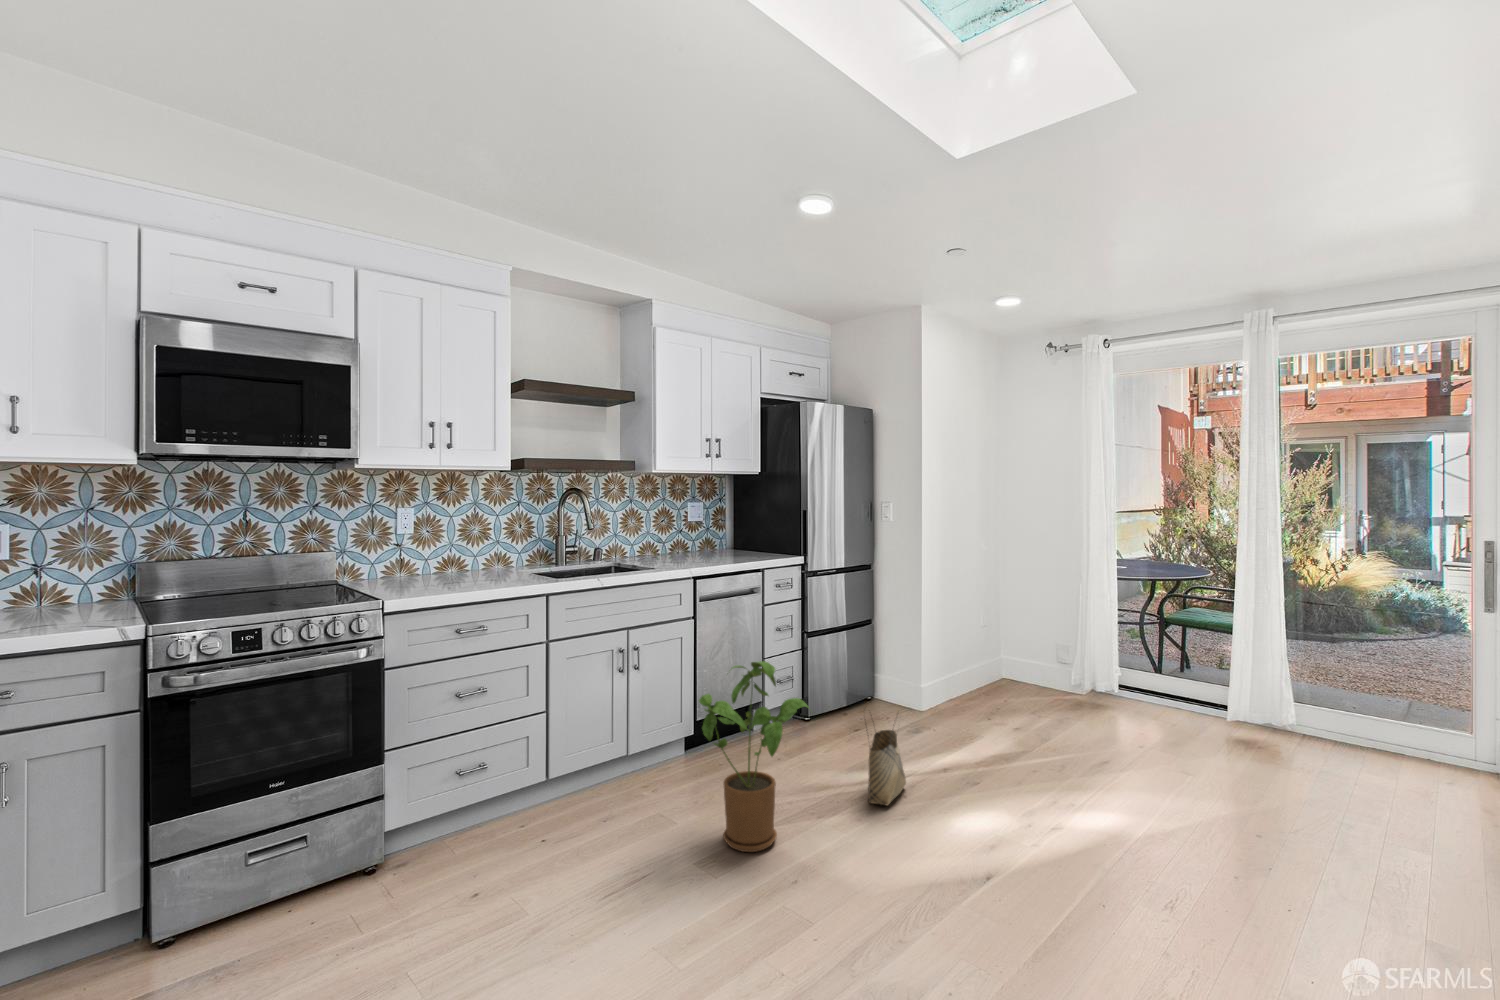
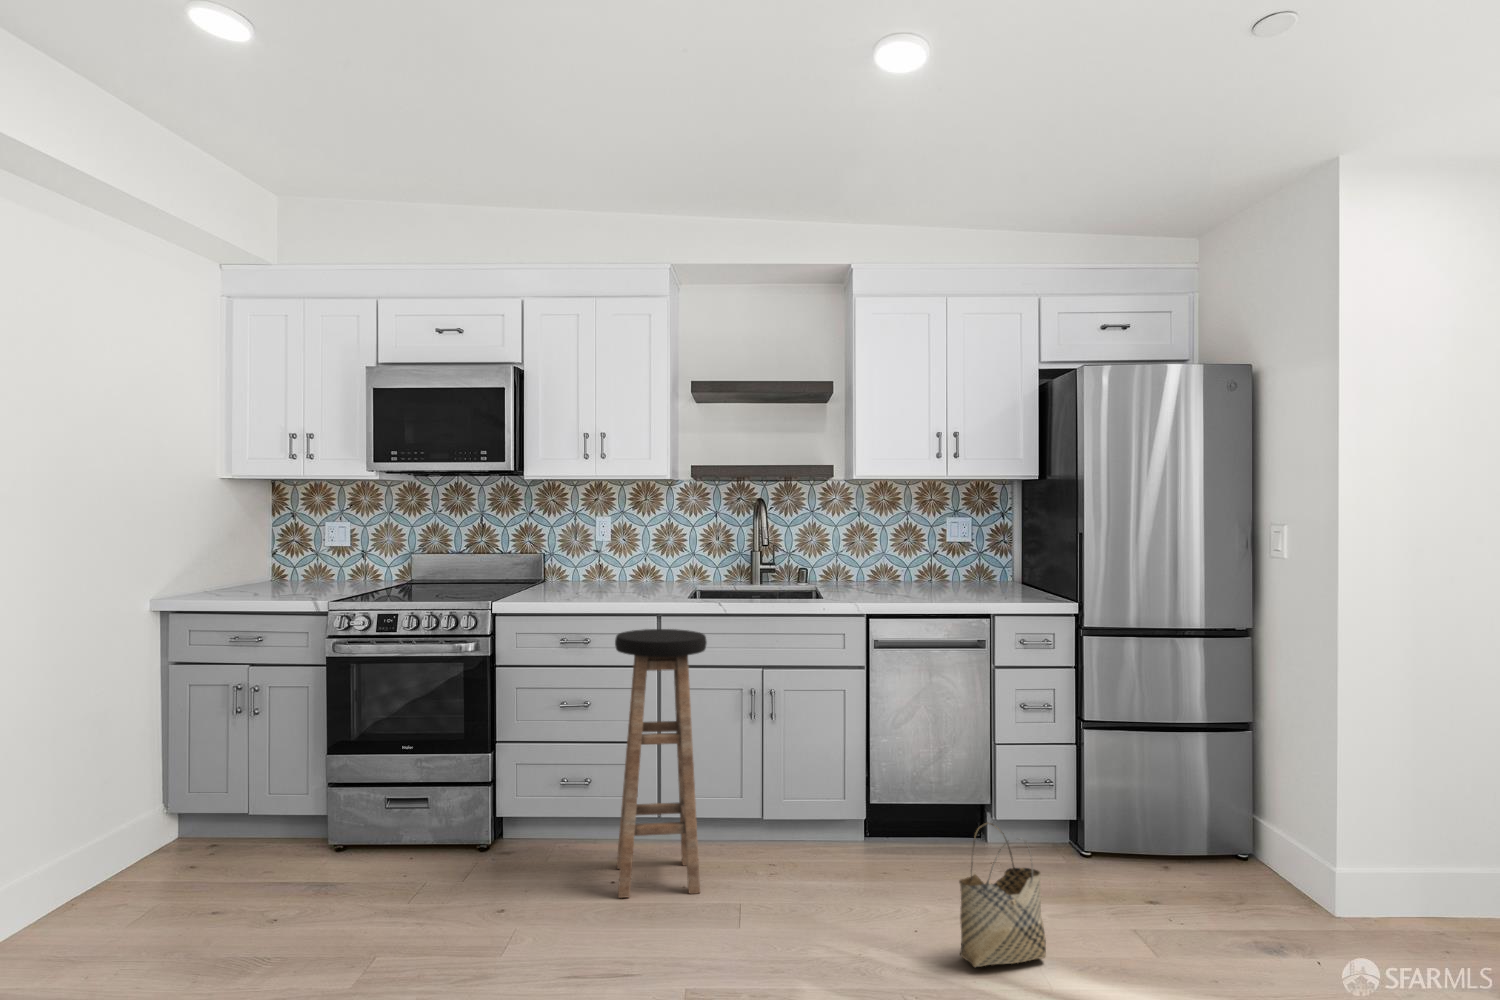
bar stool: none [544,606,650,872] -> present [615,629,707,898]
house plant: present [699,661,809,852] -> none [720,721,841,946]

